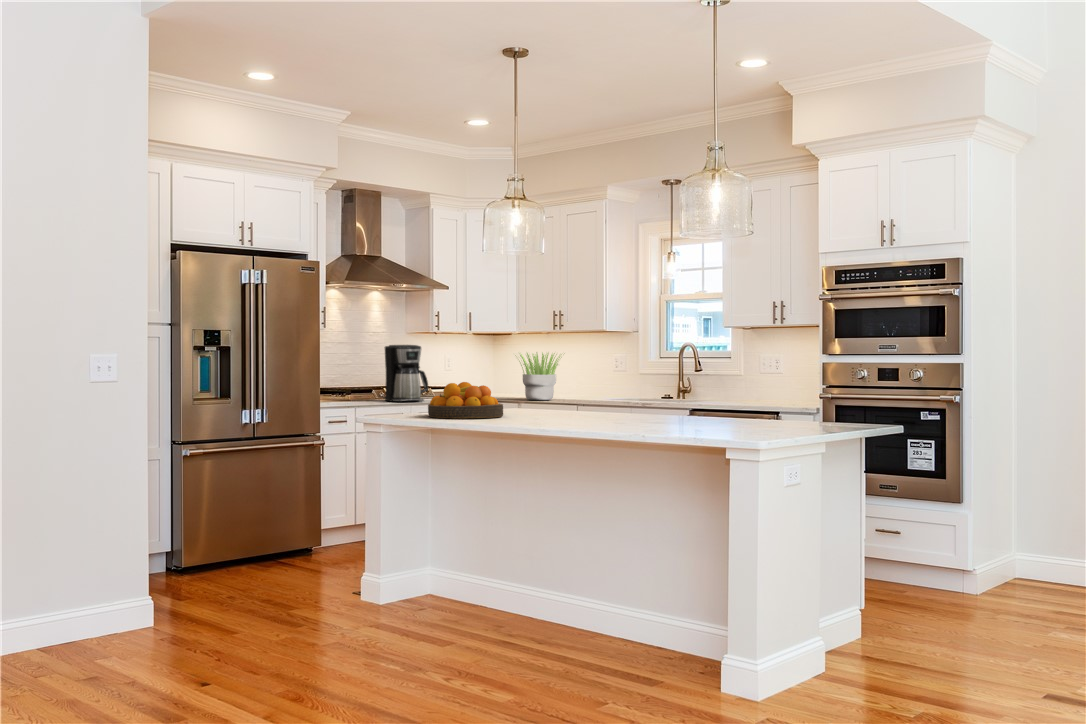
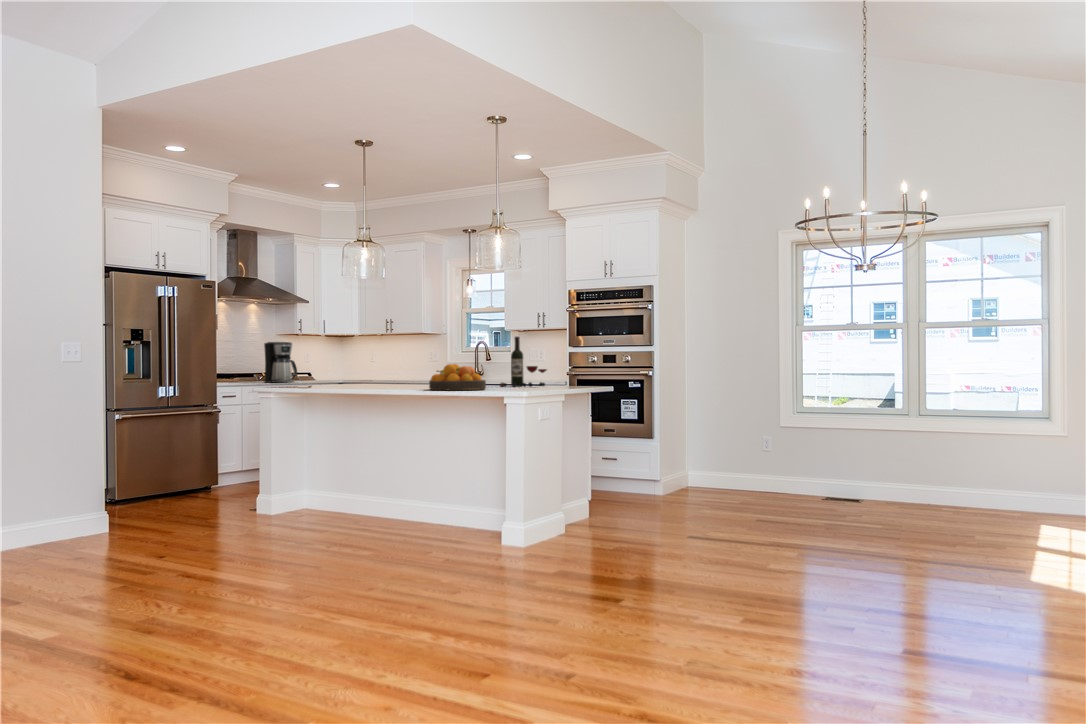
wine bottle: none [716,343,794,422] -> present [500,337,547,386]
potted plant: present [519,353,560,400] -> none [357,347,397,381]
fruit bowl: present [428,382,503,419] -> present [429,364,486,390]

